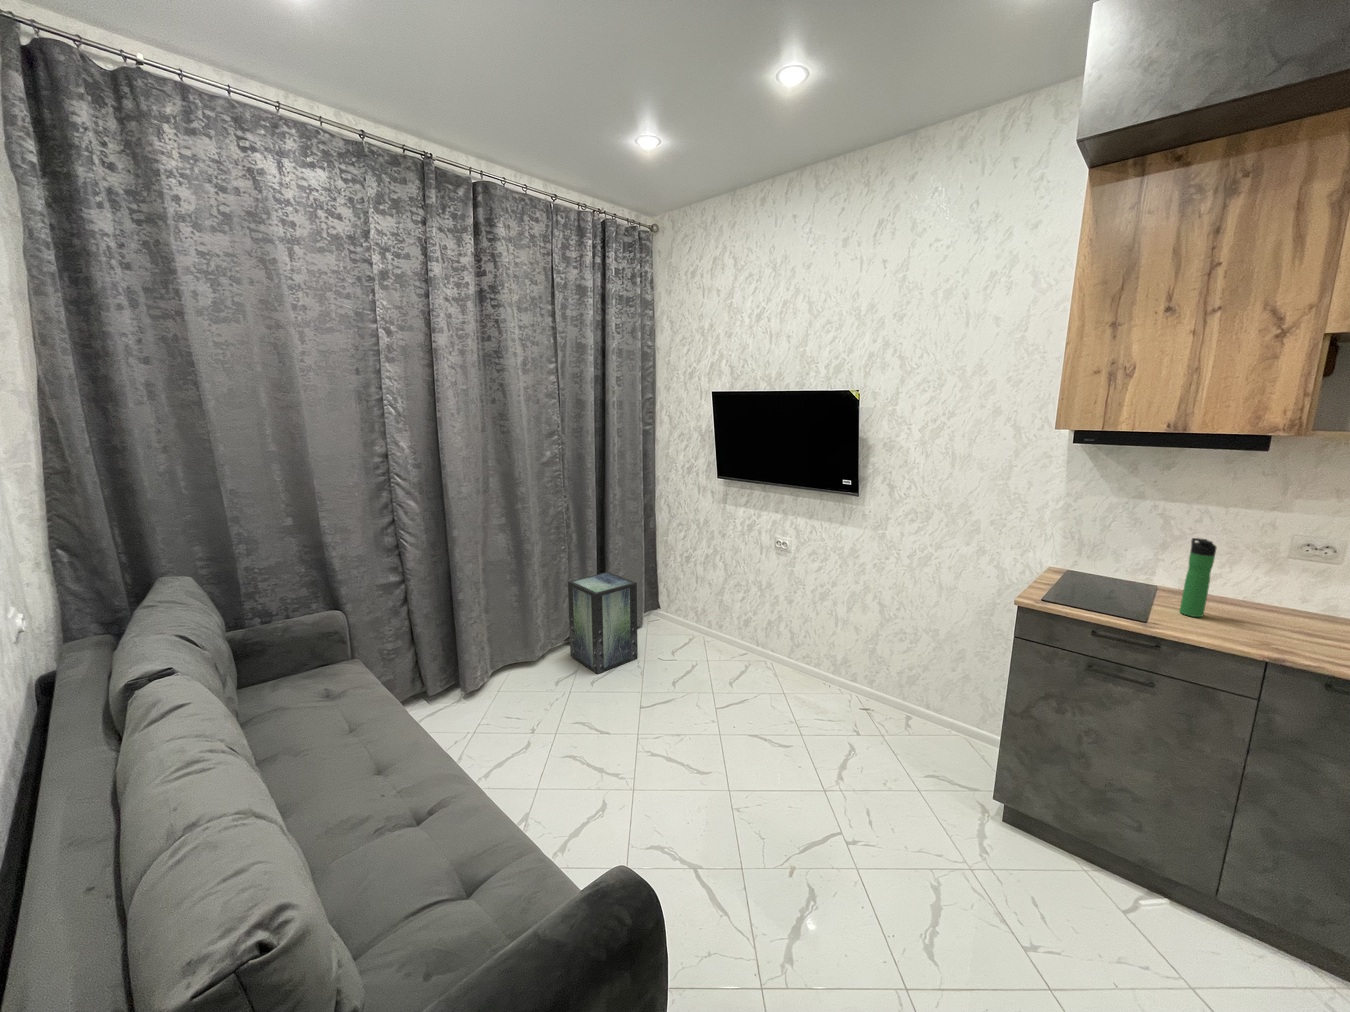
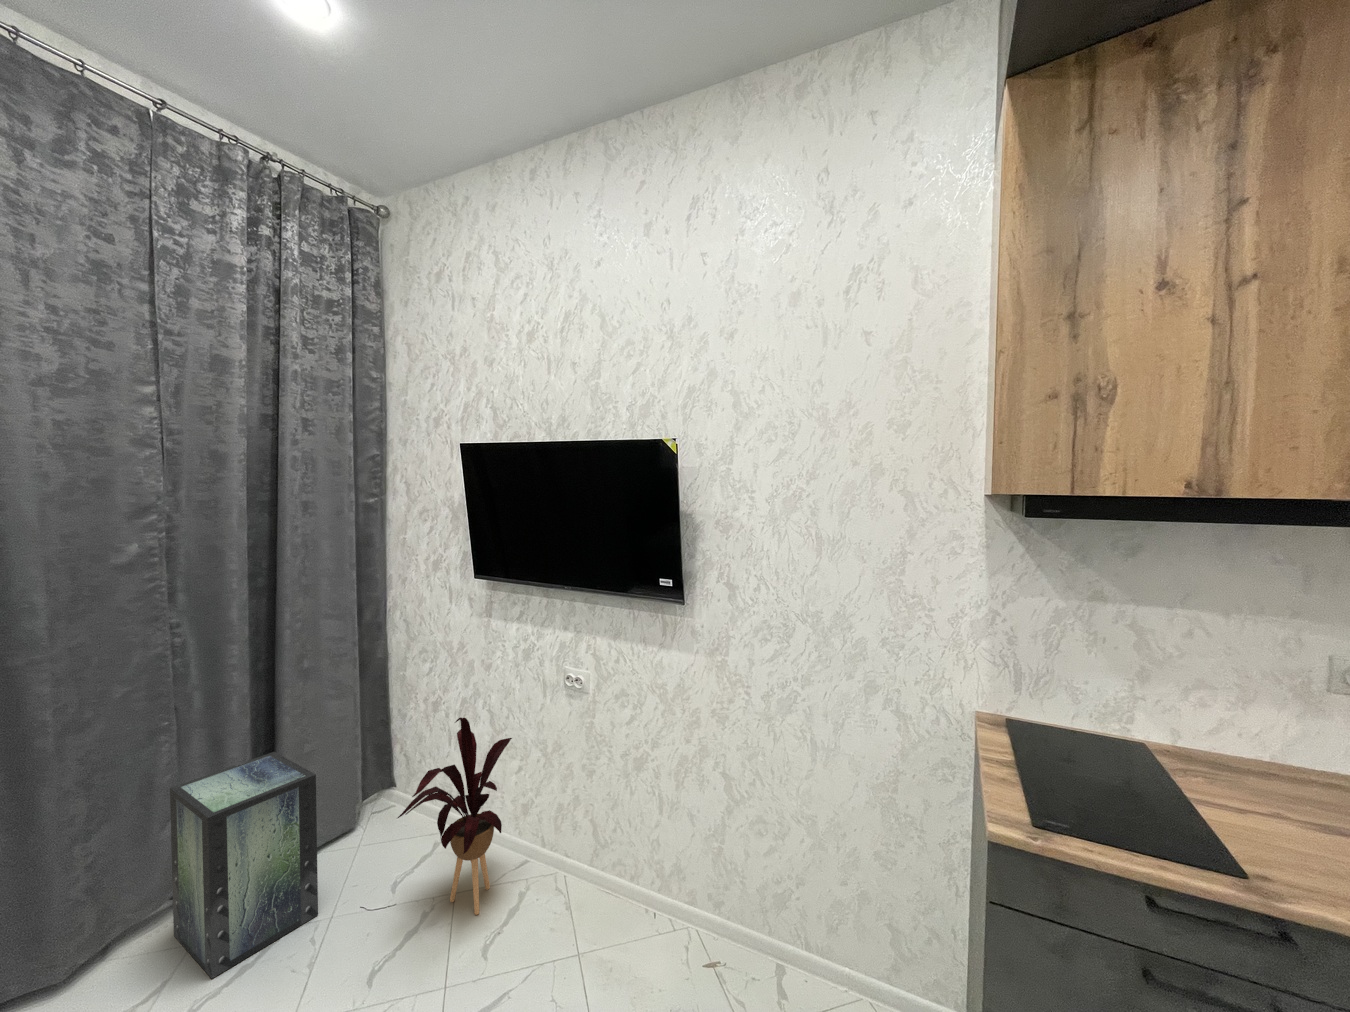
bottle: present [1180,538,1216,617] -> none [1236,684,1294,841]
house plant: none [682,557,740,669] -> present [398,718,512,915]

